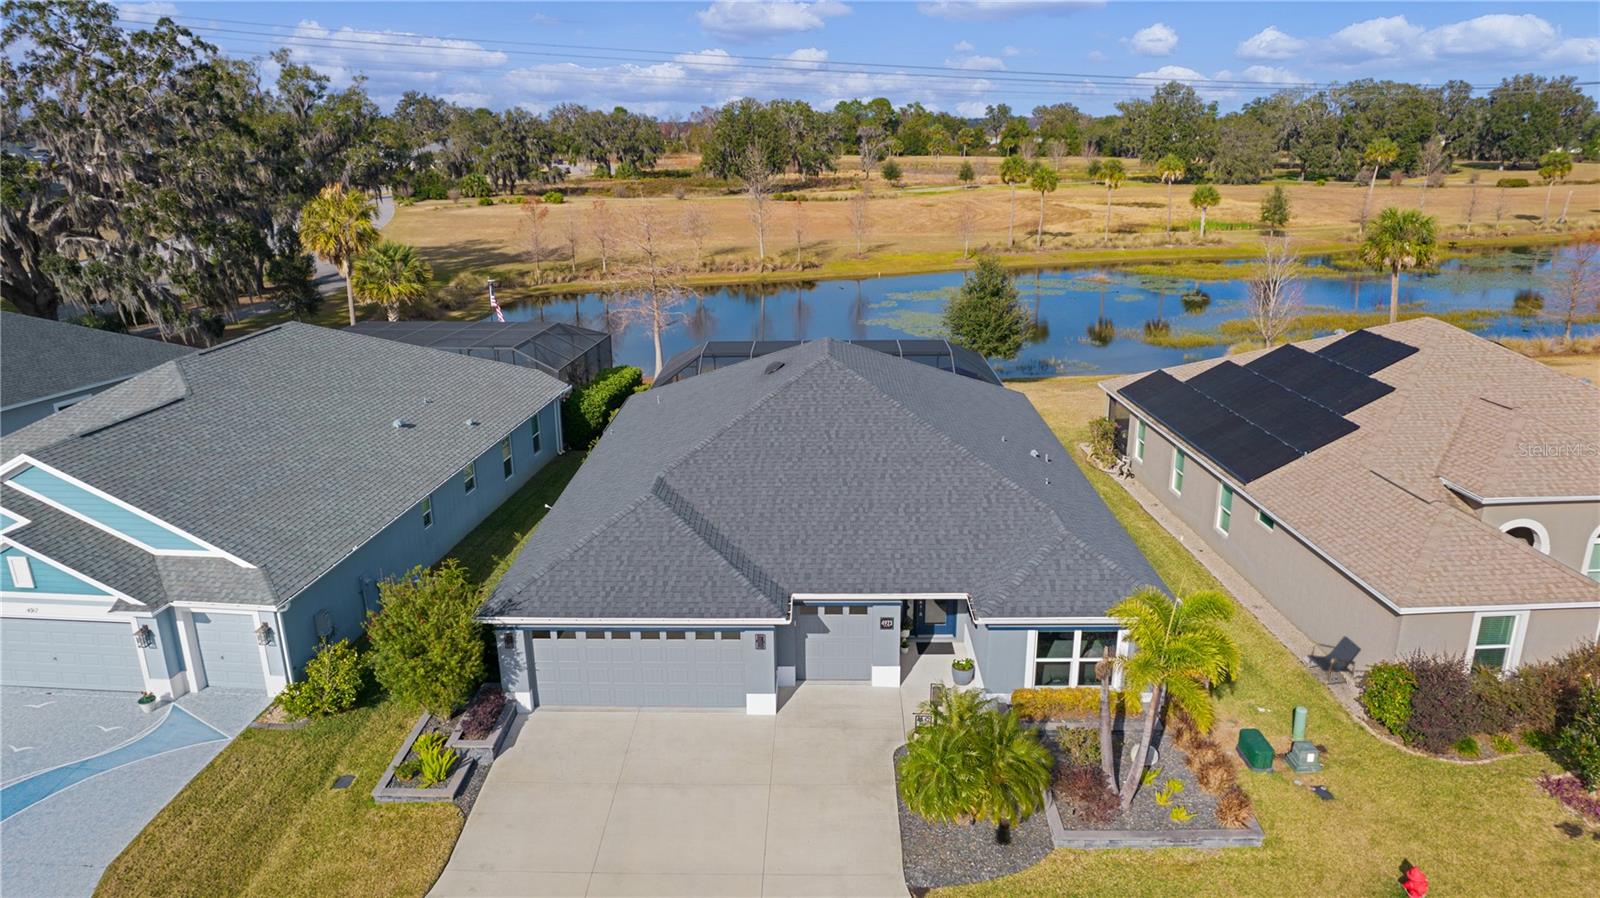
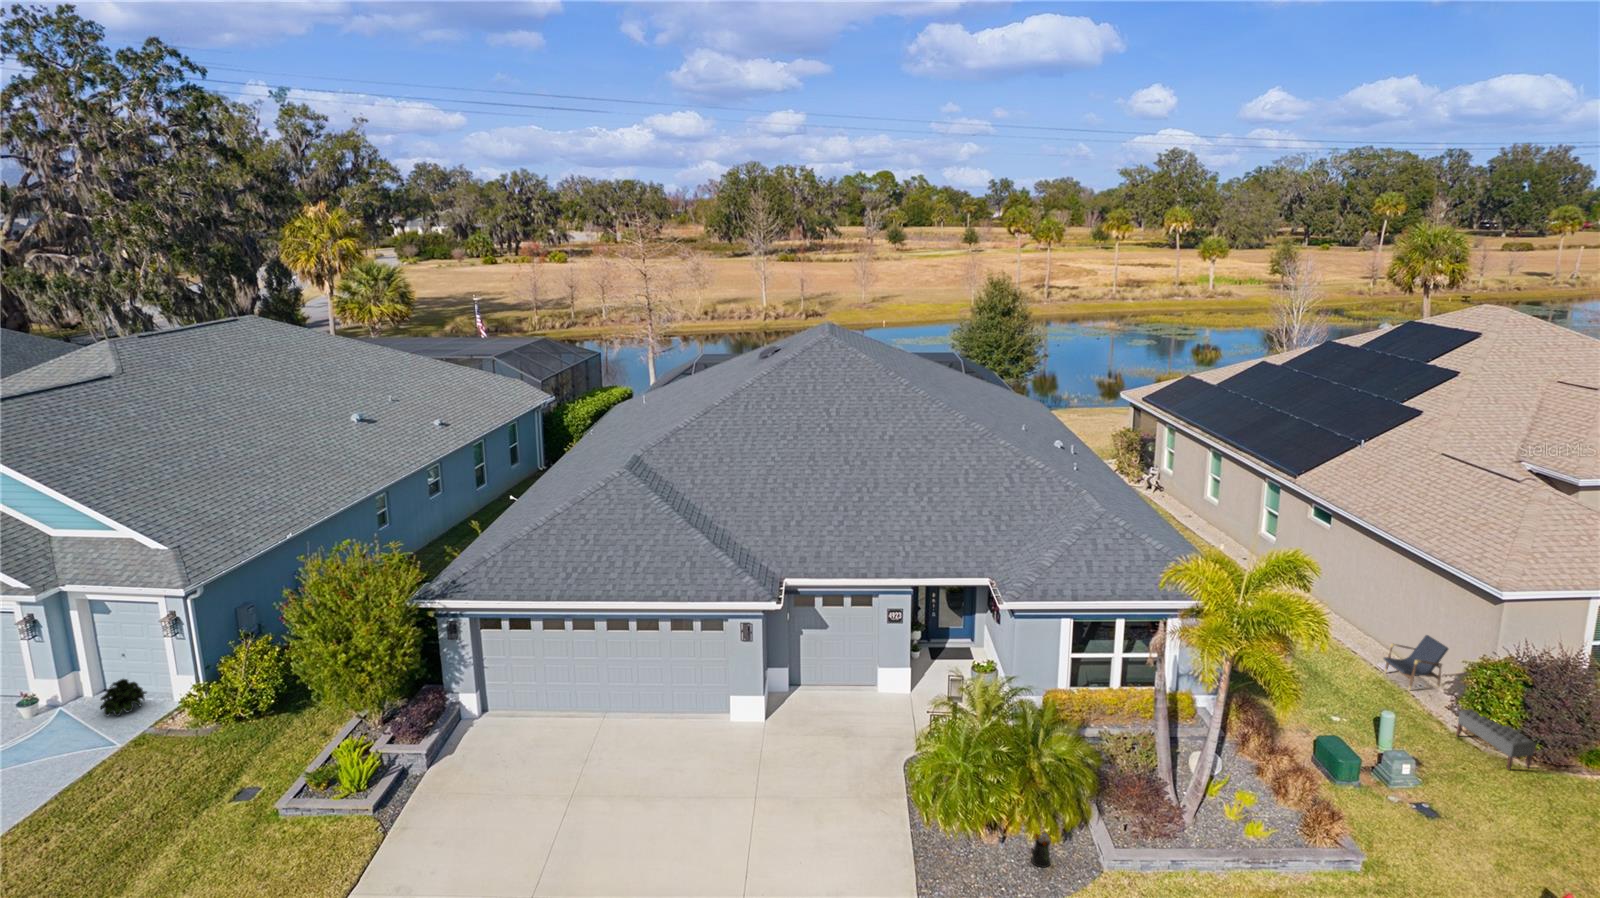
potted plant: none [206,679,244,712] -> present [100,679,146,716]
bench: none [1358,705,1420,759] -> present [1456,709,1536,770]

